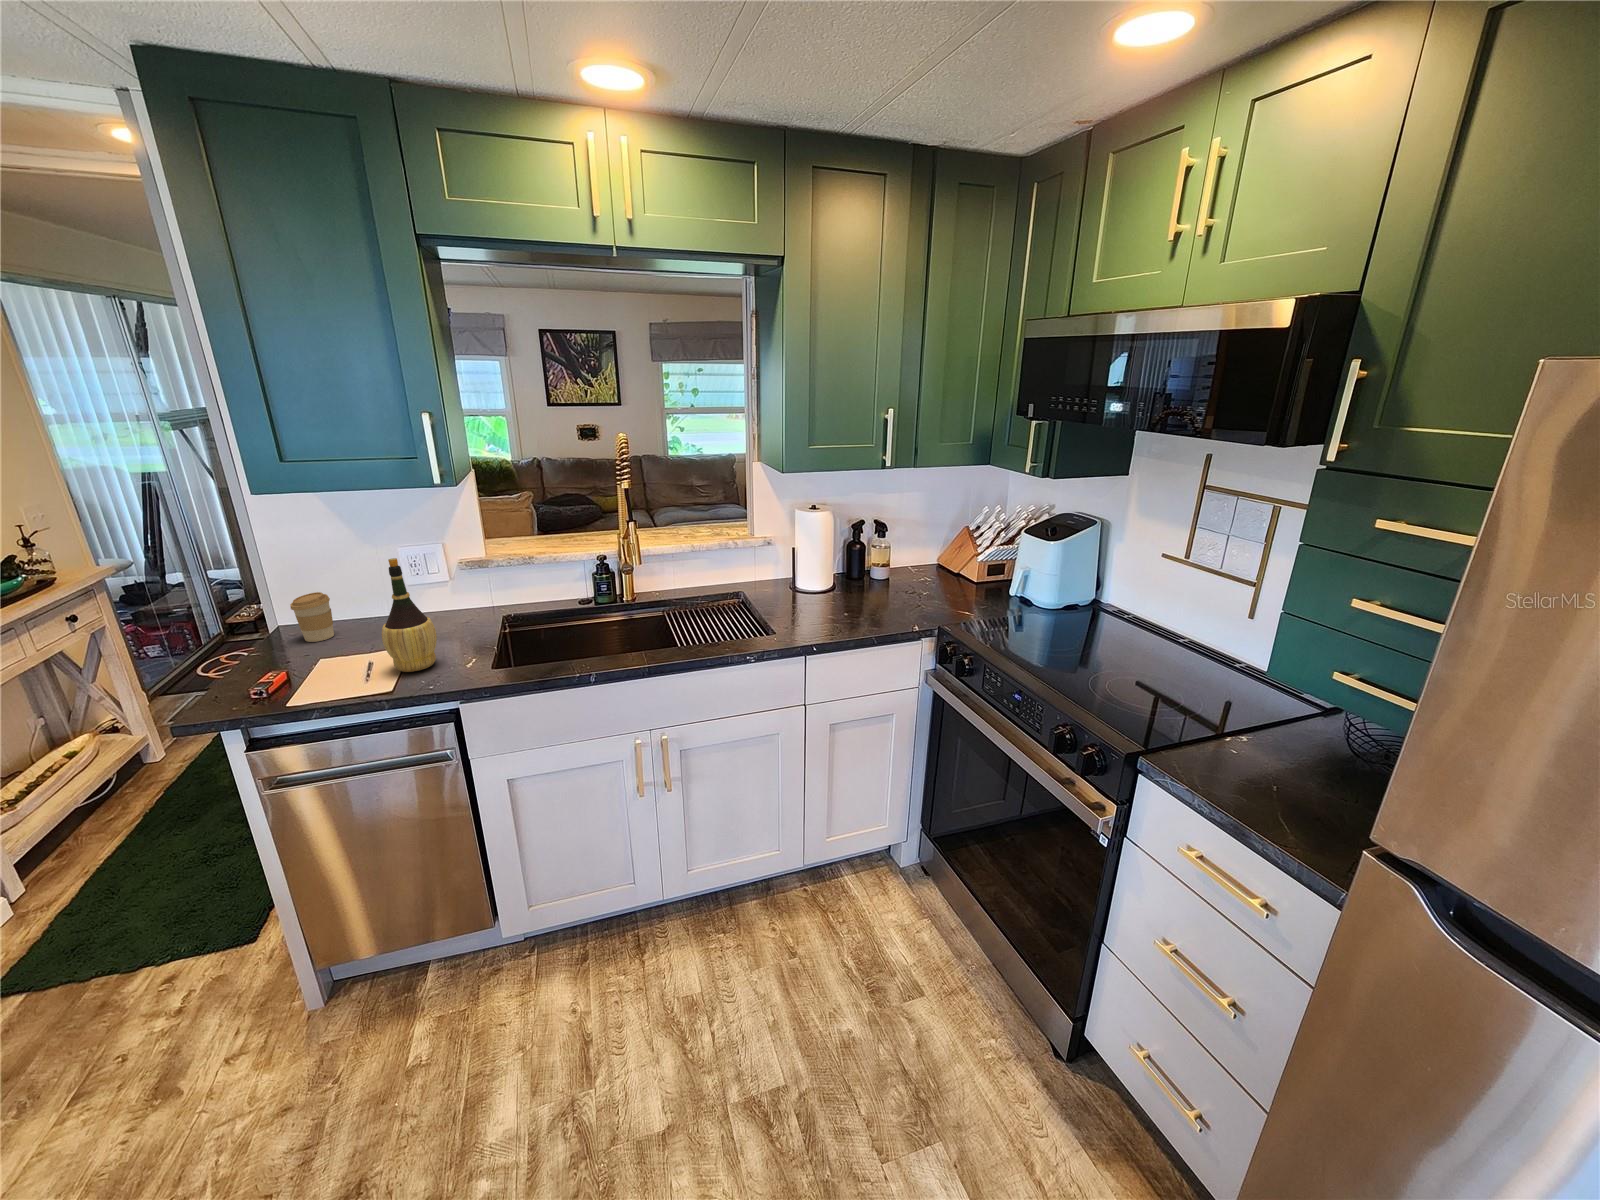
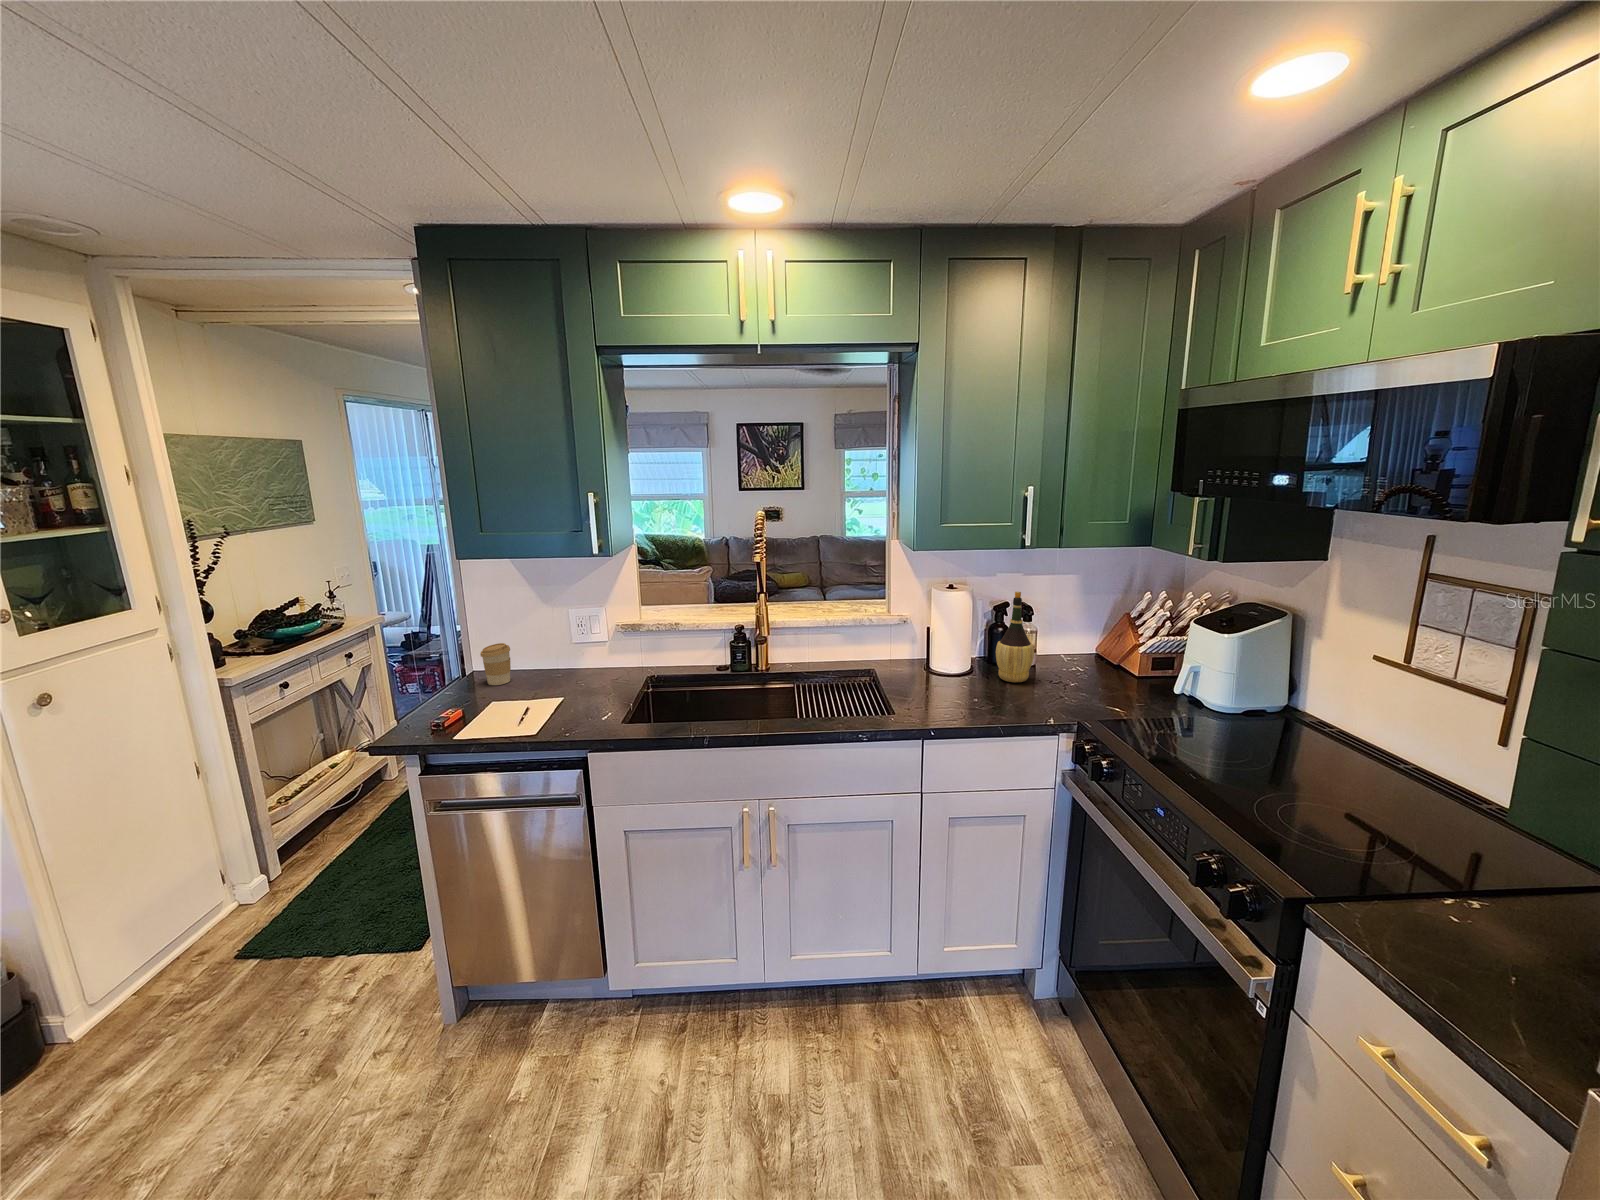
wine bottle: present [382,558,437,672] -> present [996,592,1034,682]

